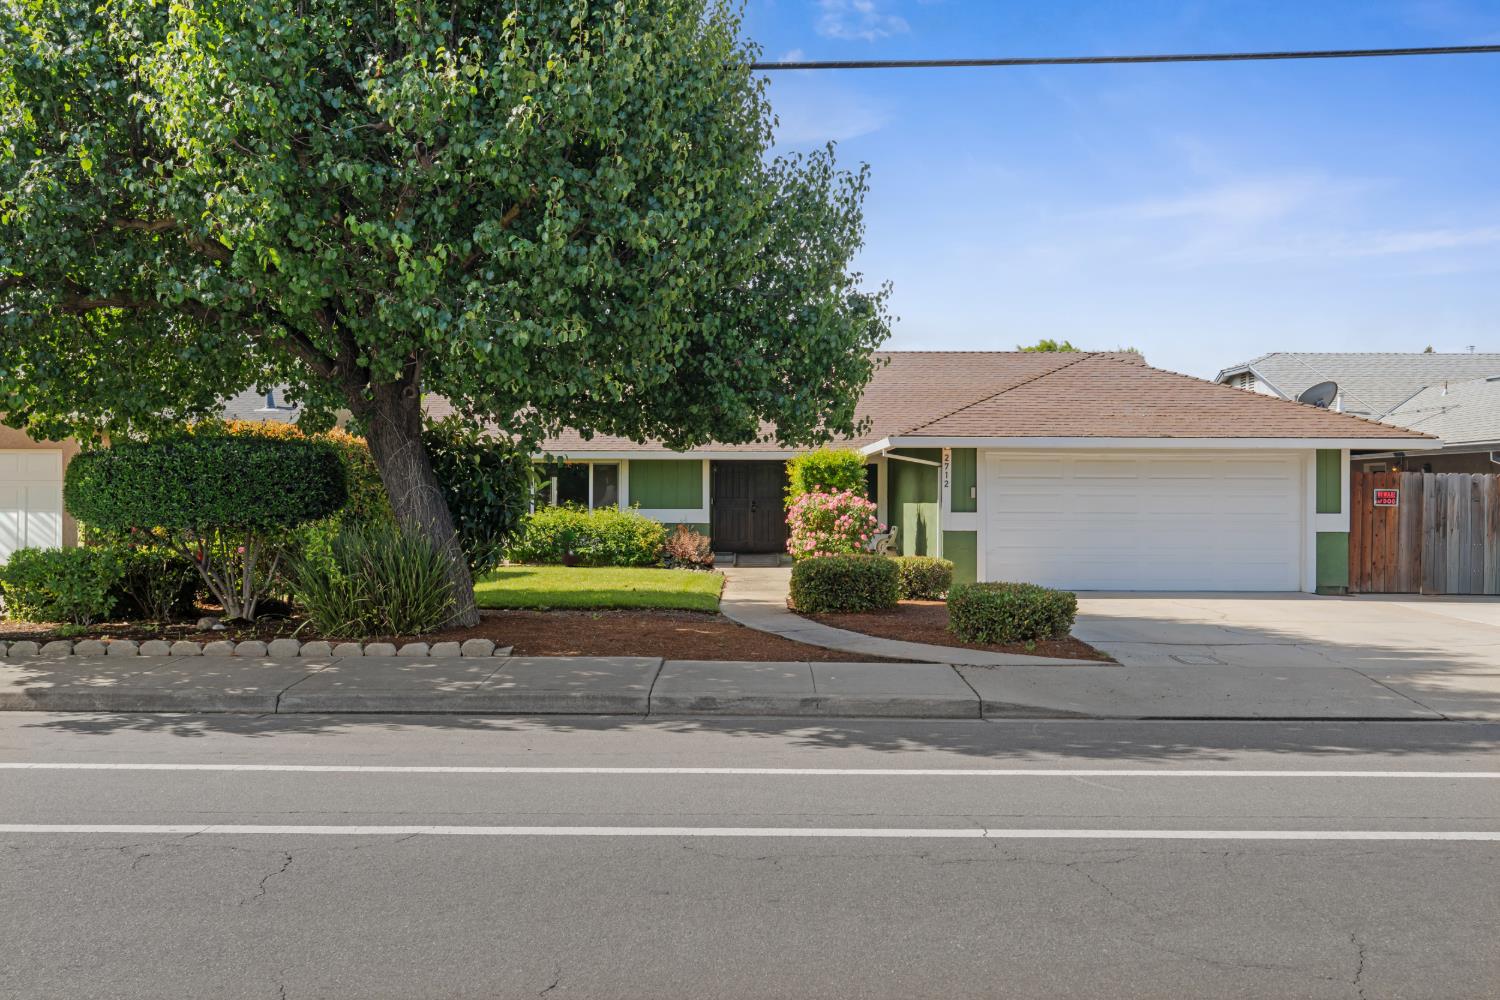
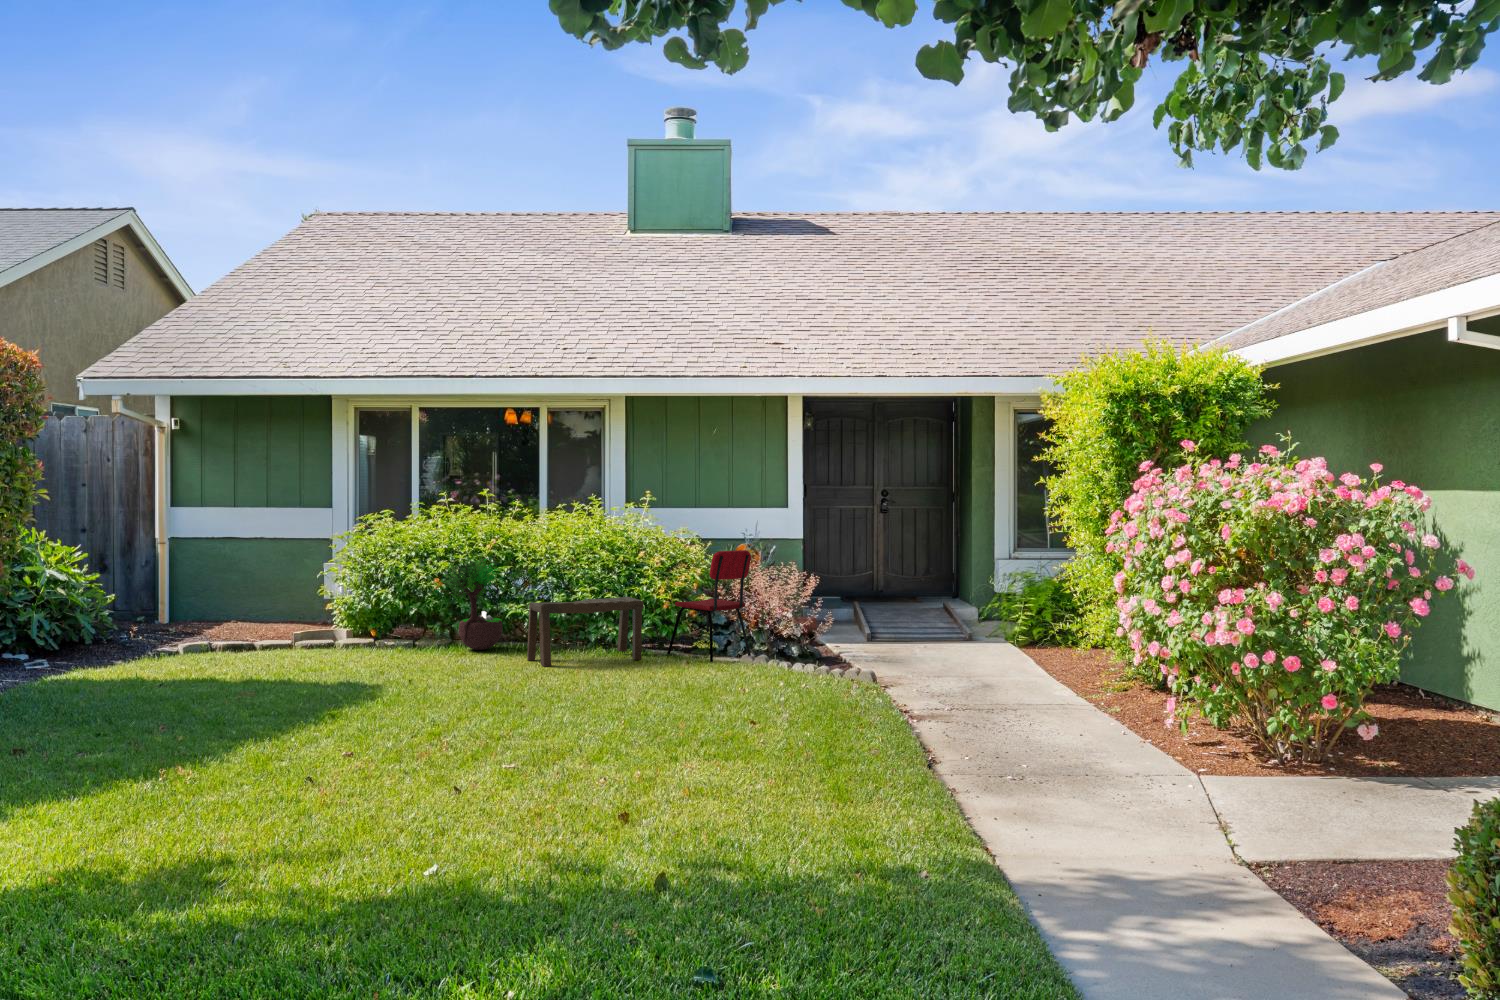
chair: none [644,526,676,569] -> present [667,550,751,662]
bench: none [589,545,633,570] -> present [527,597,644,667]

